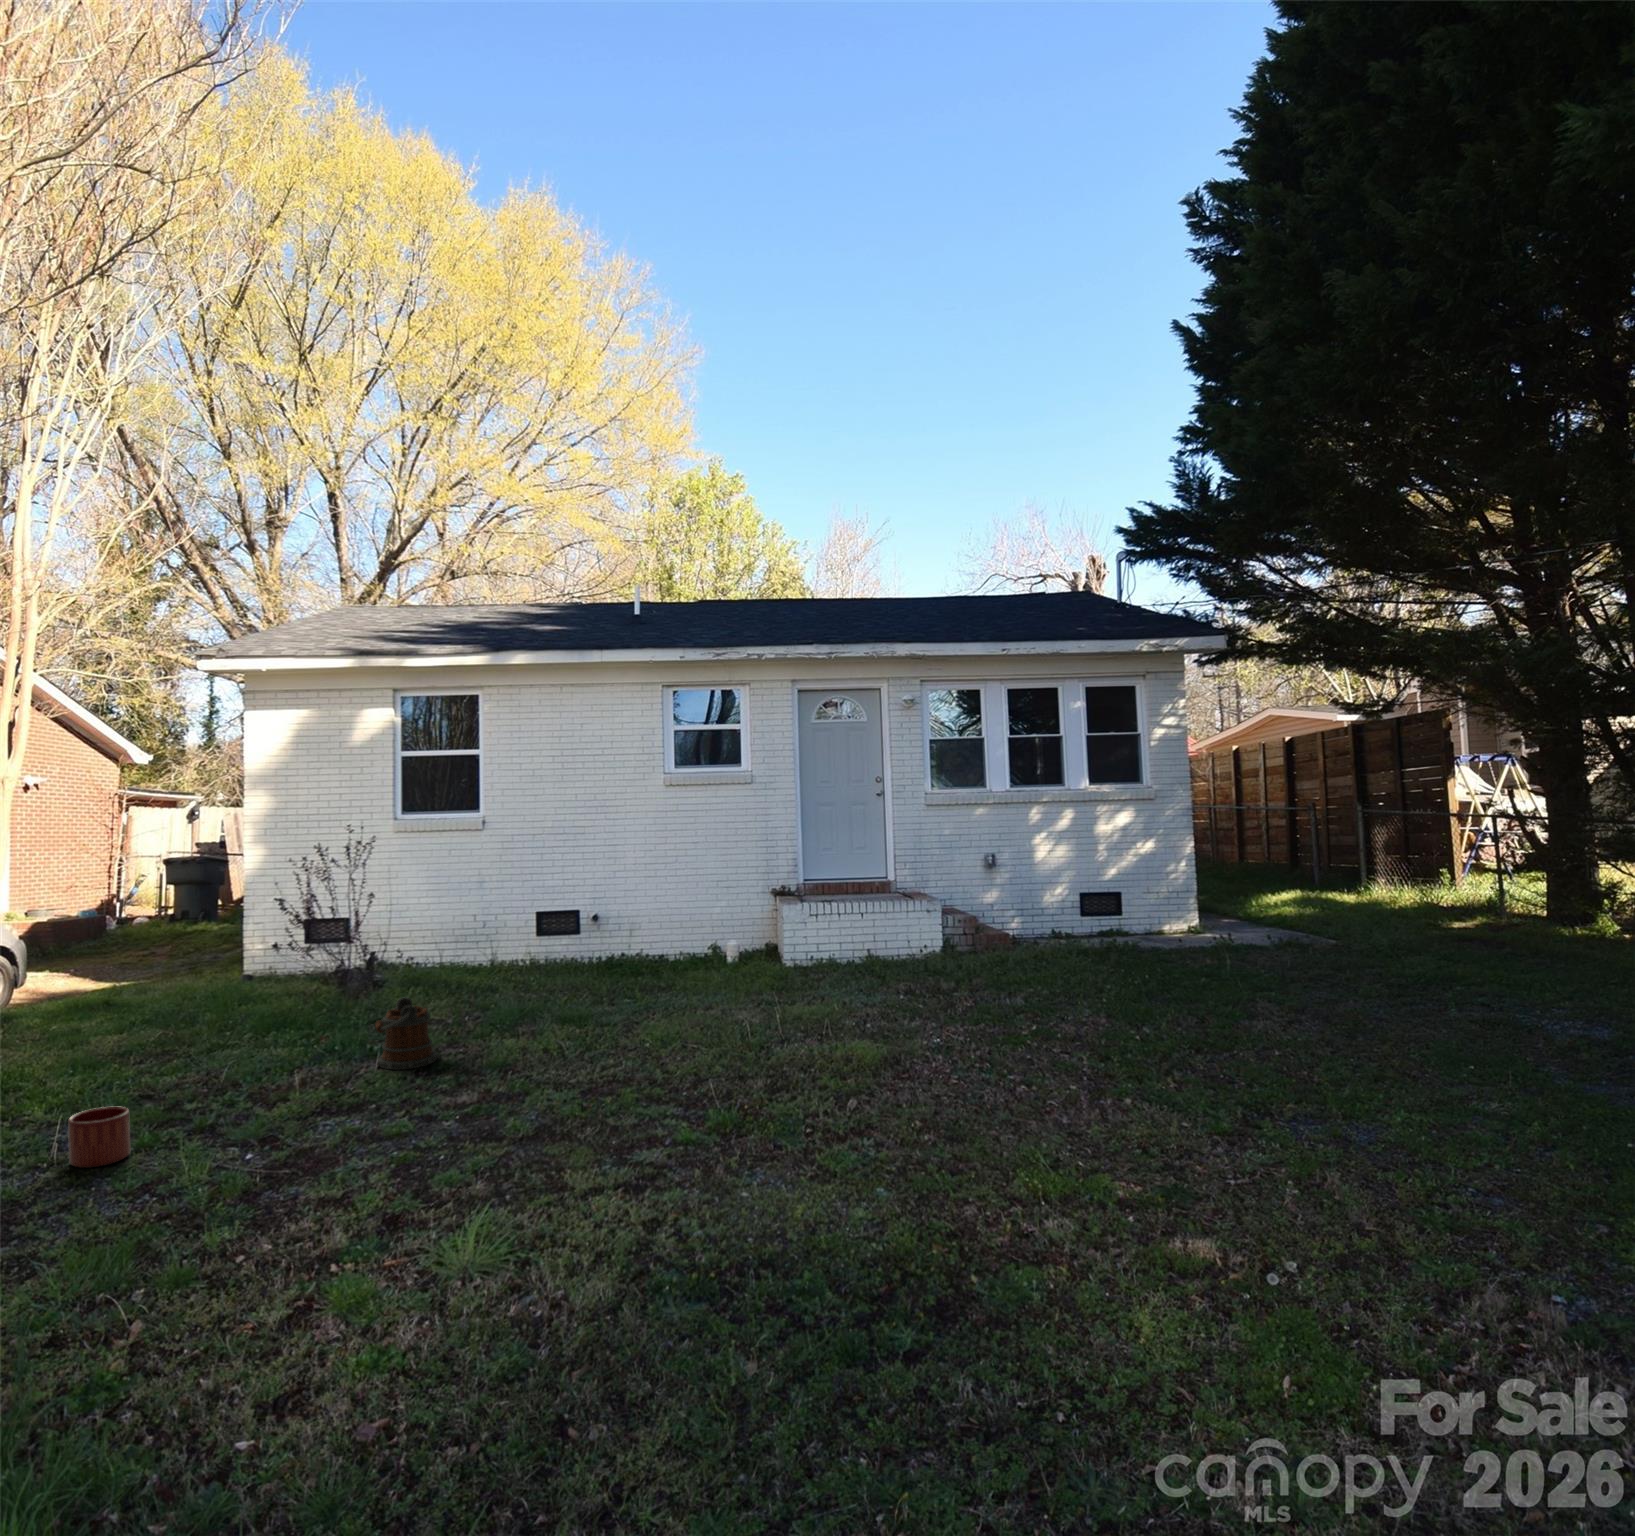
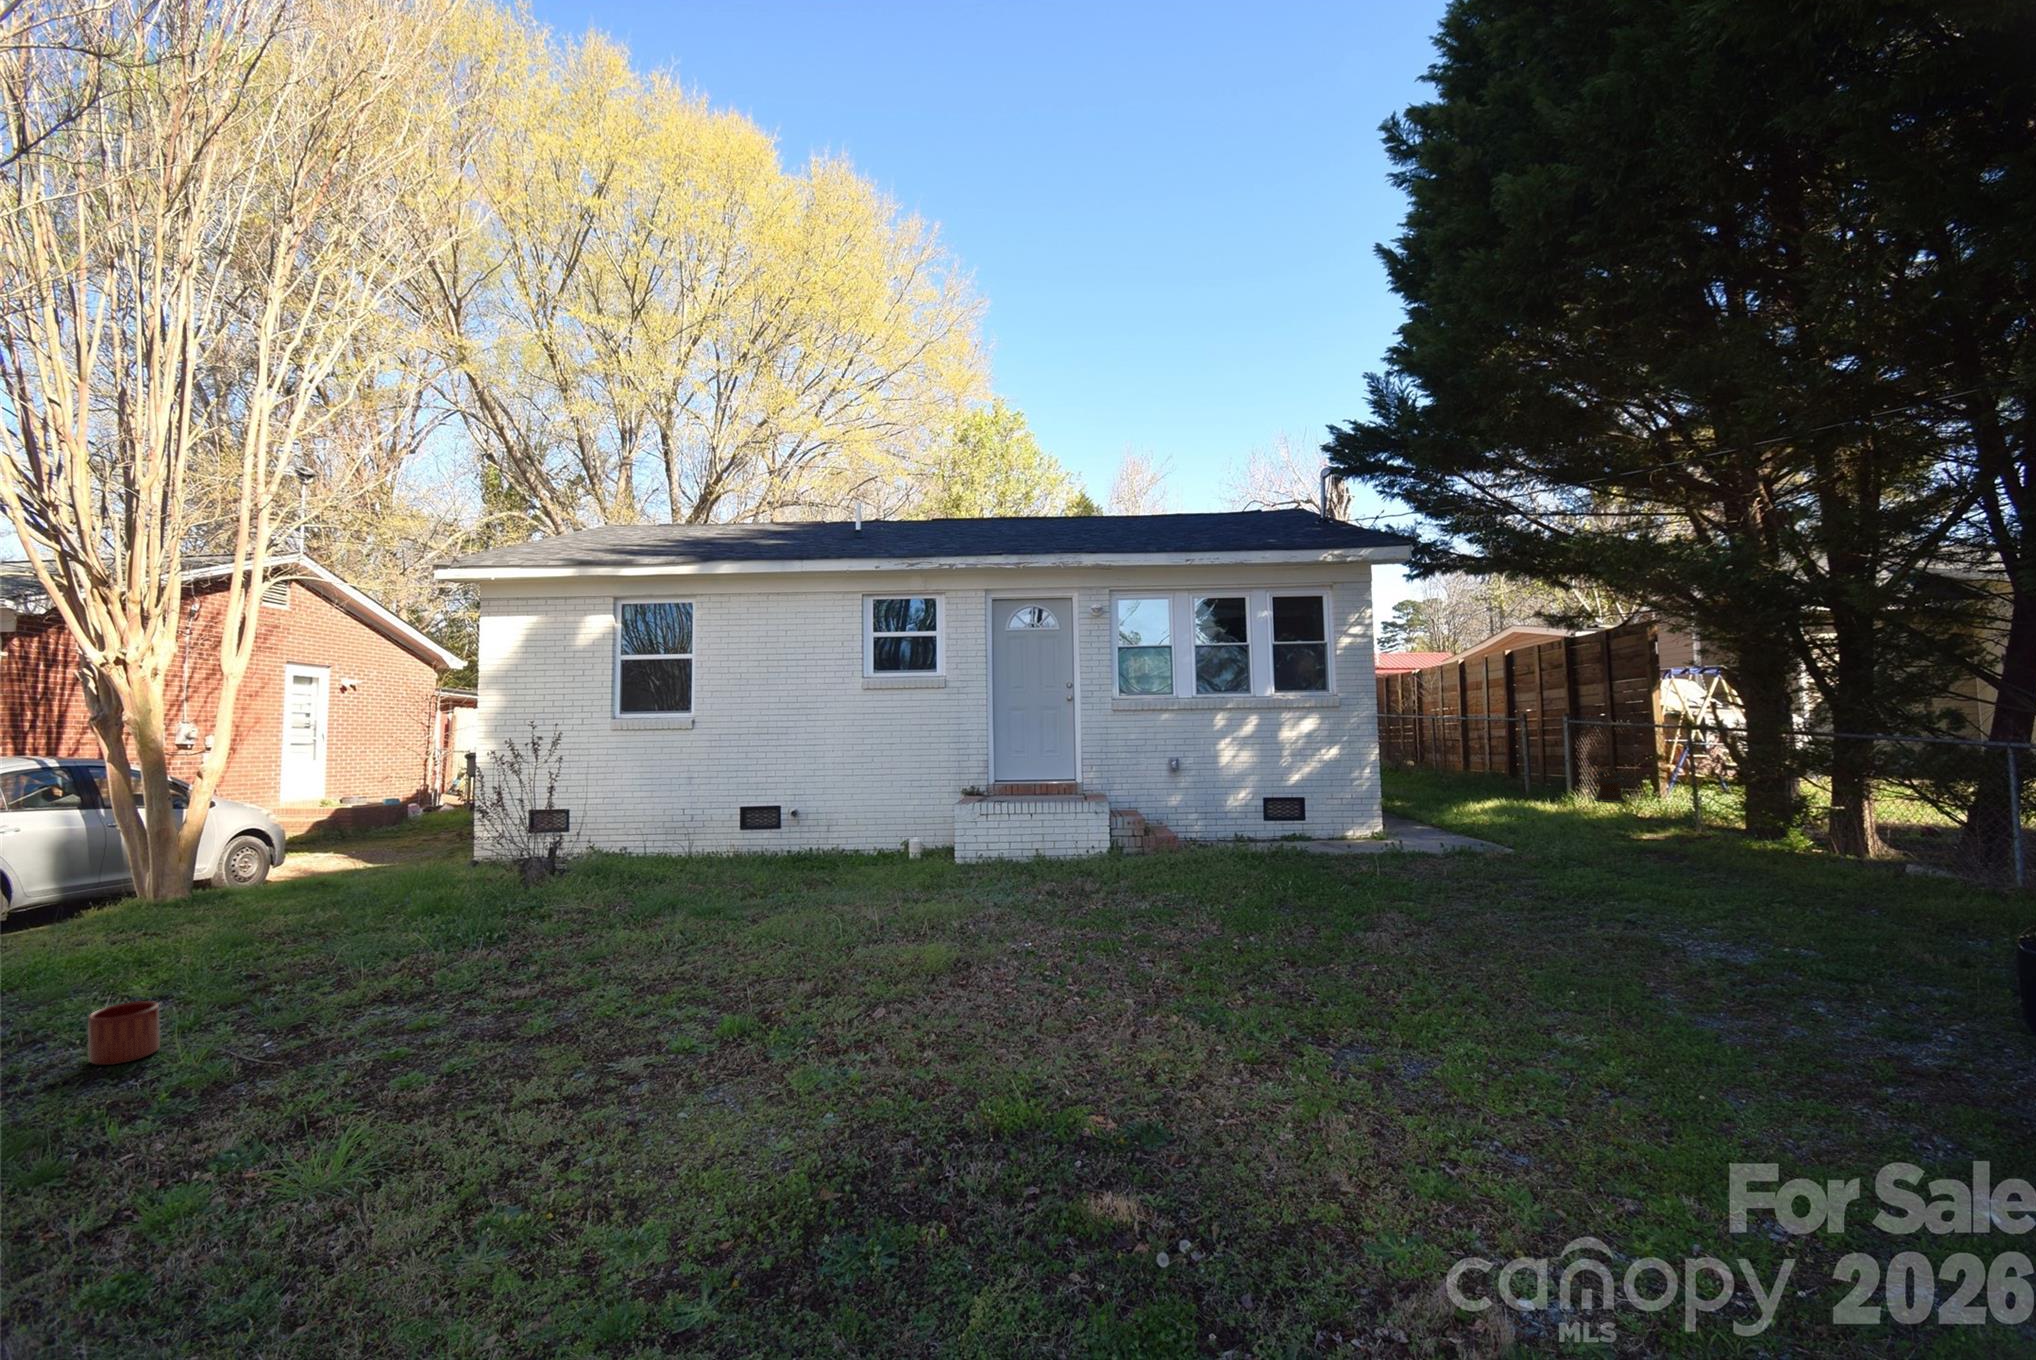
bucket: present [375,997,439,1070] -> present [1594,771,1626,802]

